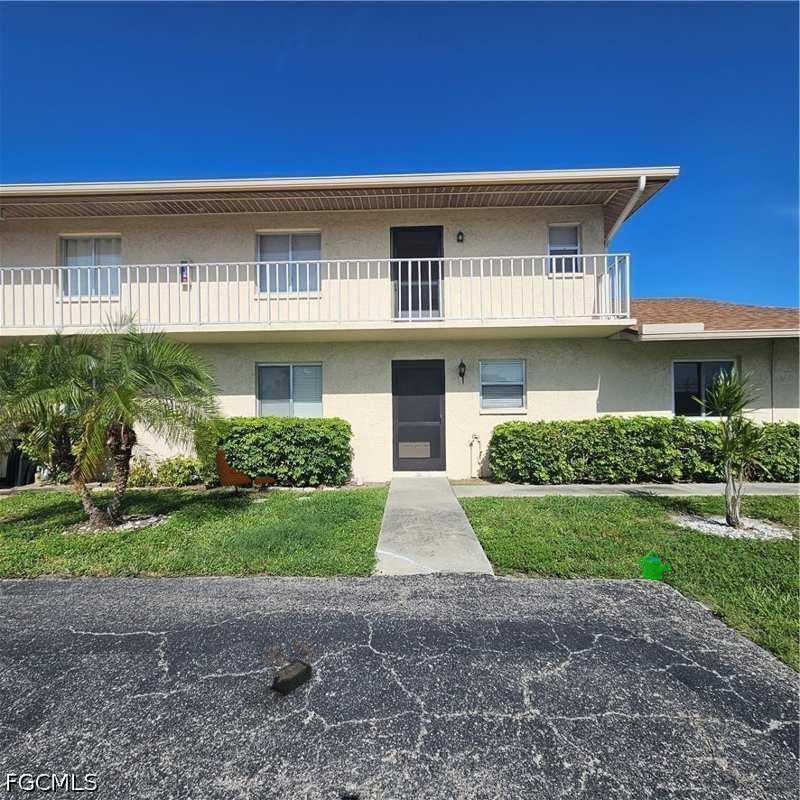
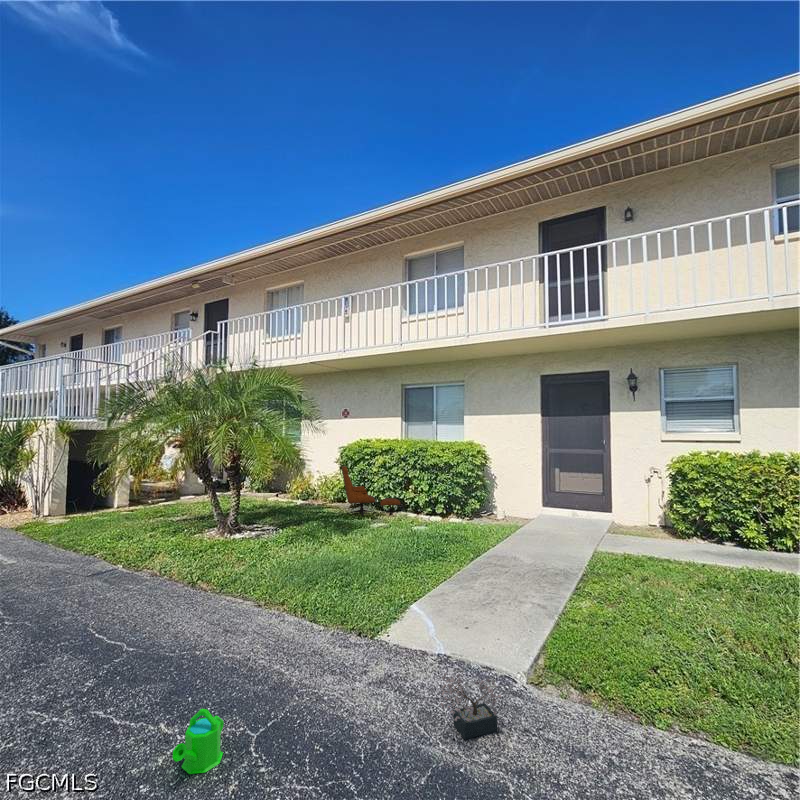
watering can: present [638,550,671,579] -> present [172,709,224,774]
decorative plant: present [263,638,313,695] -> present [441,673,501,739]

